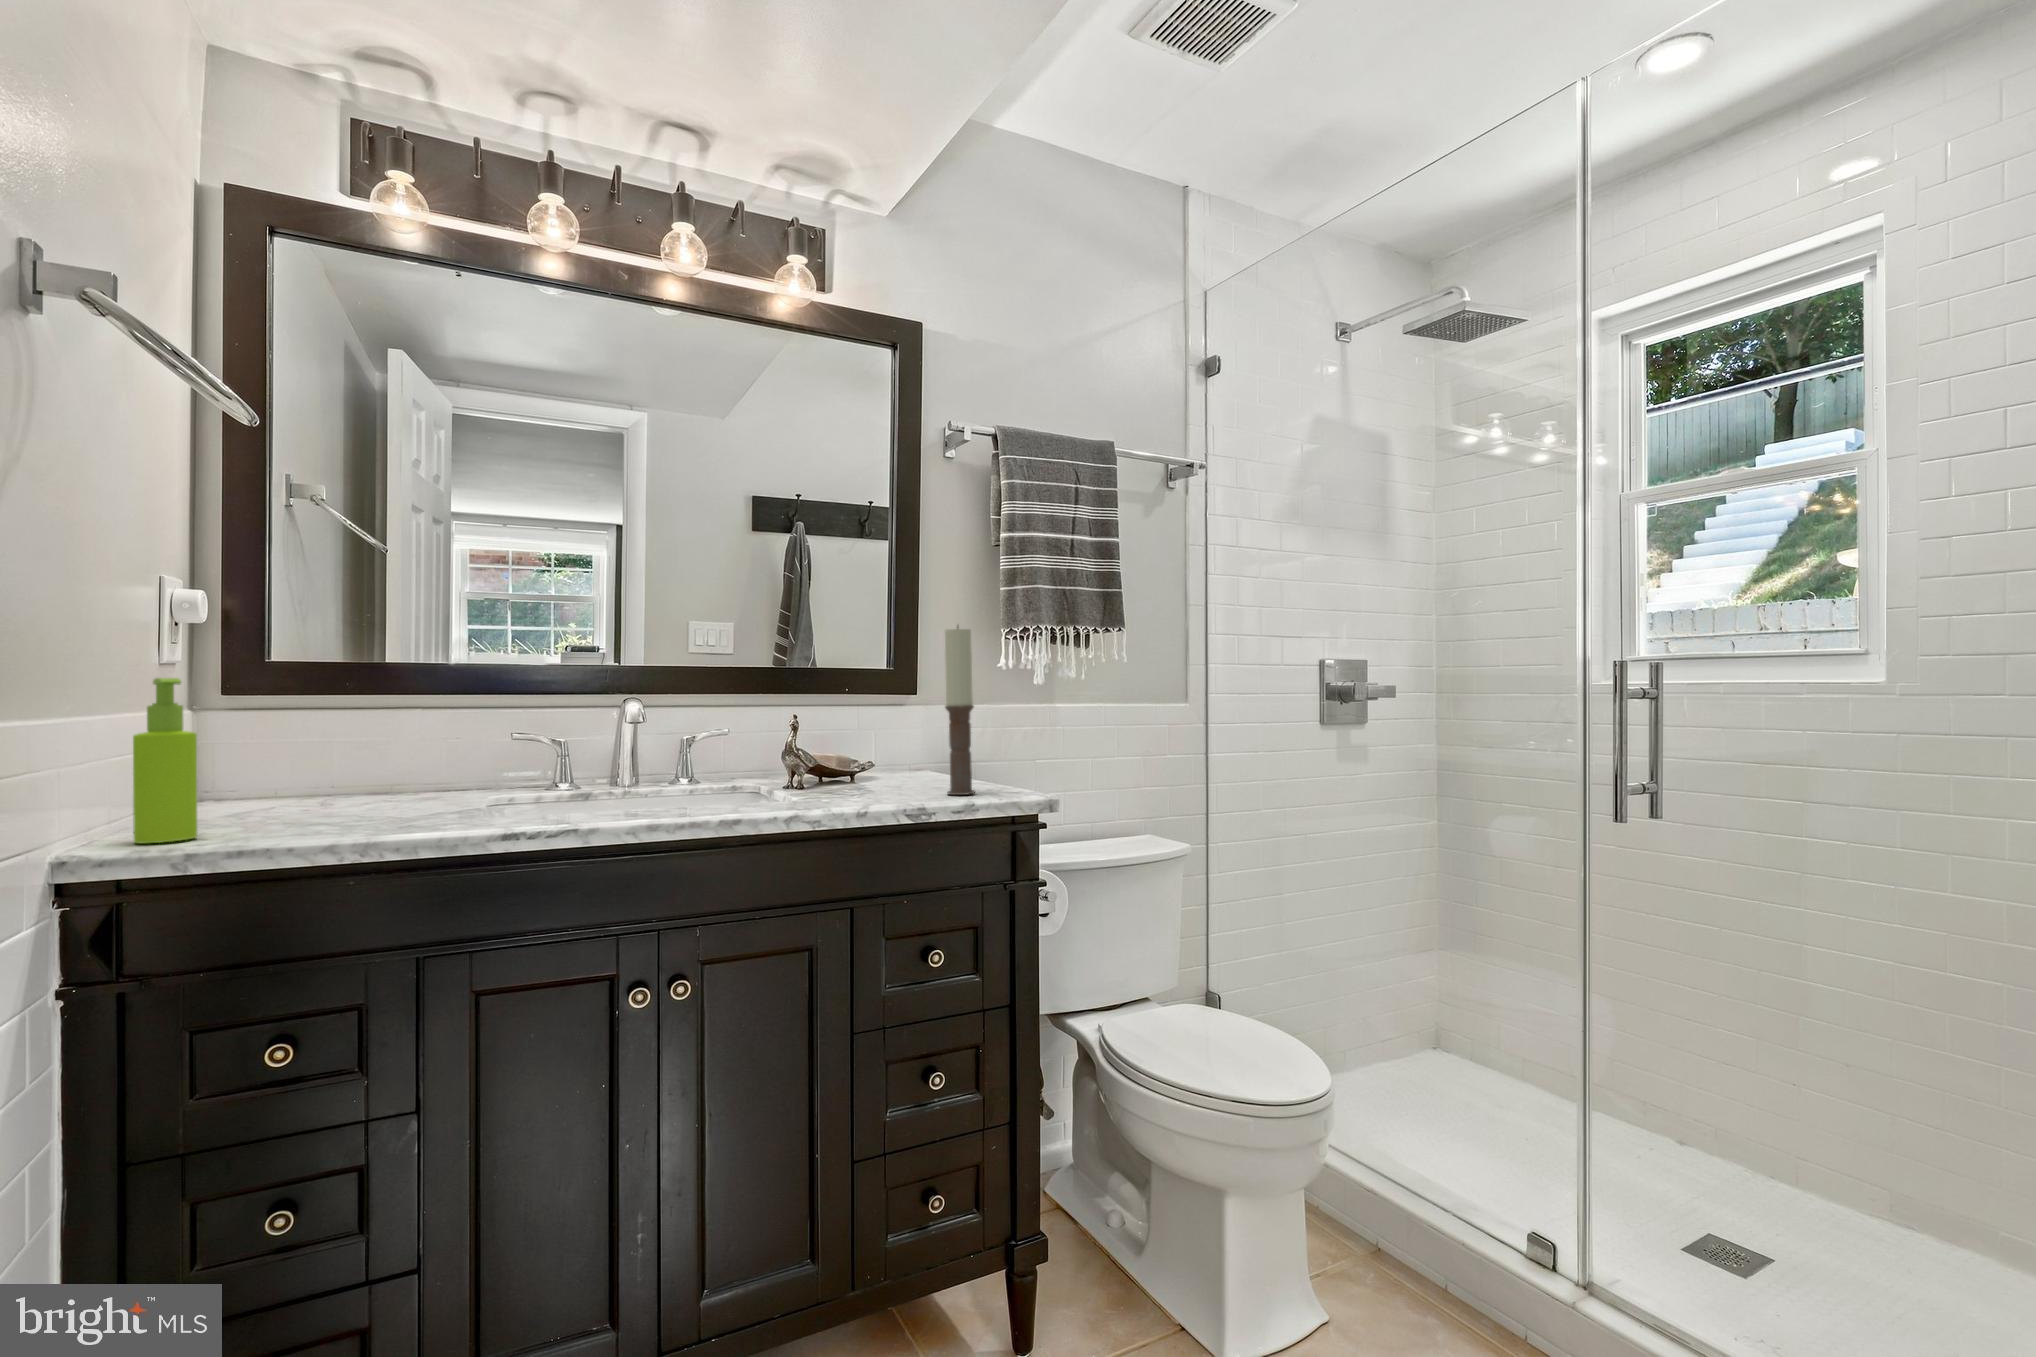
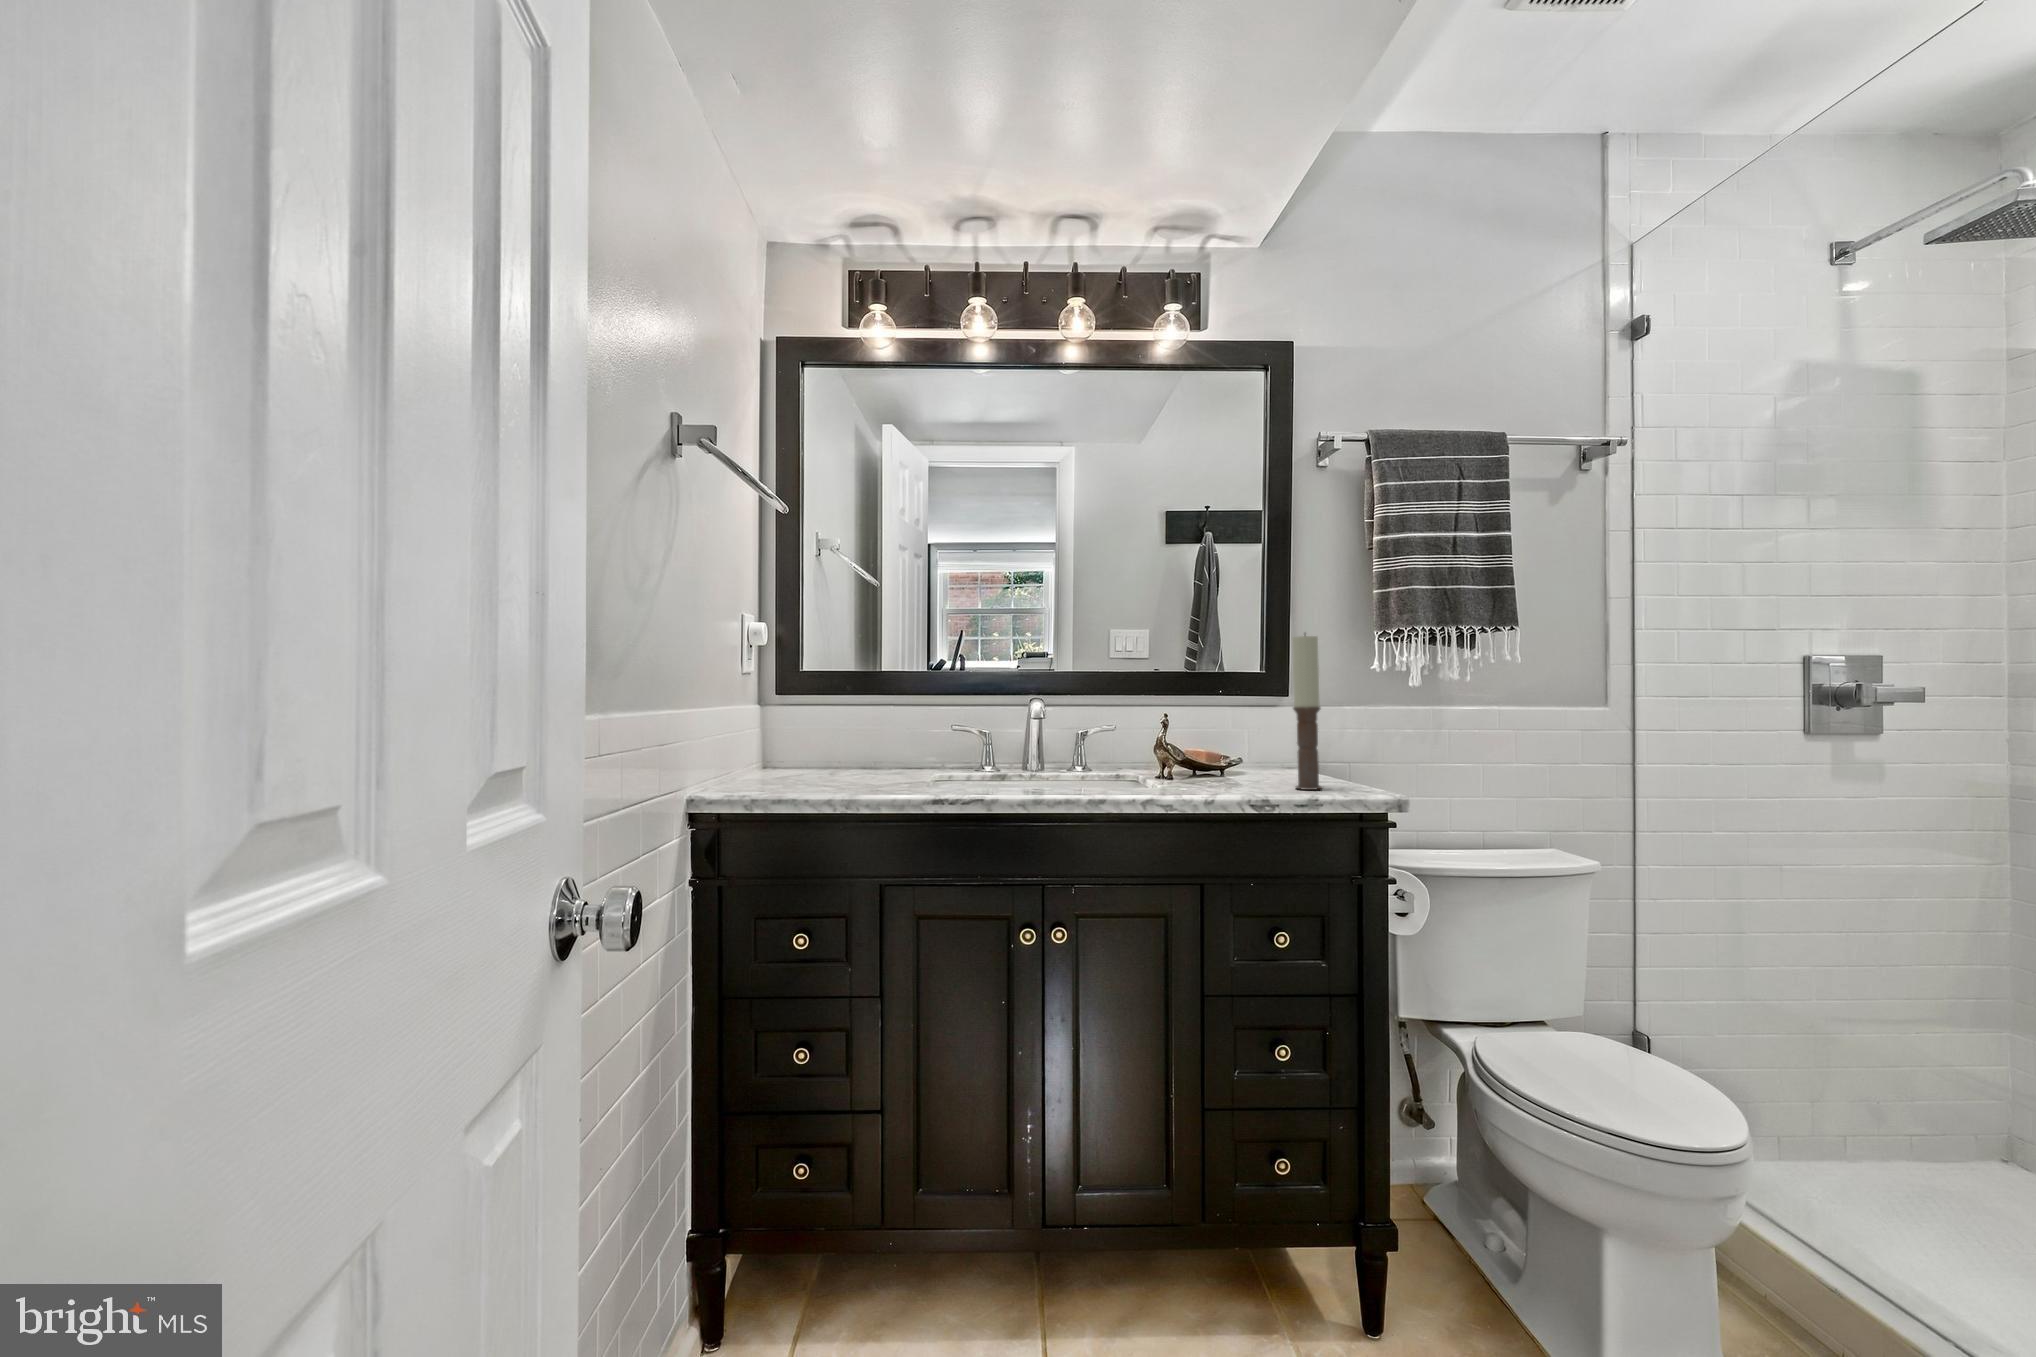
soap dispenser: present [133,678,197,843] -> none [725,684,758,792]

